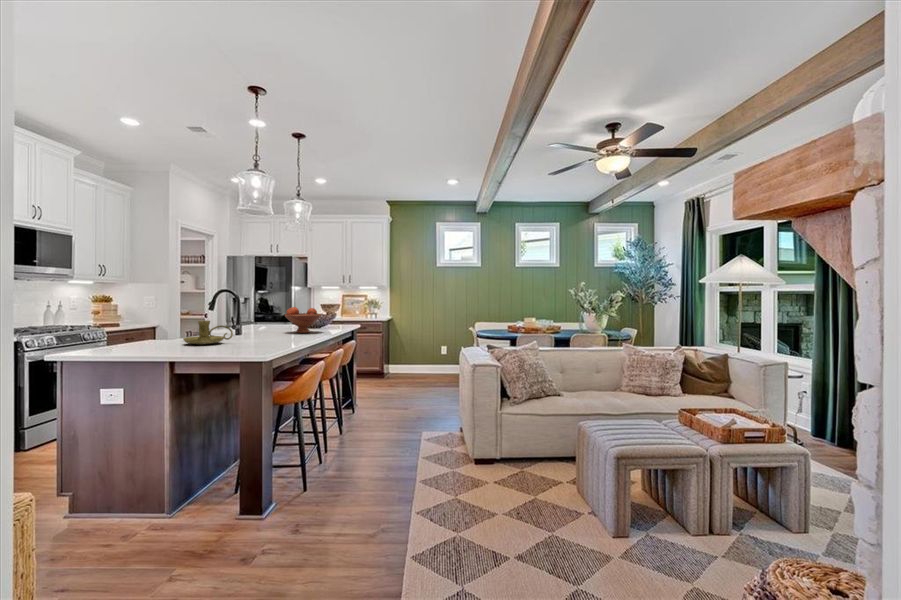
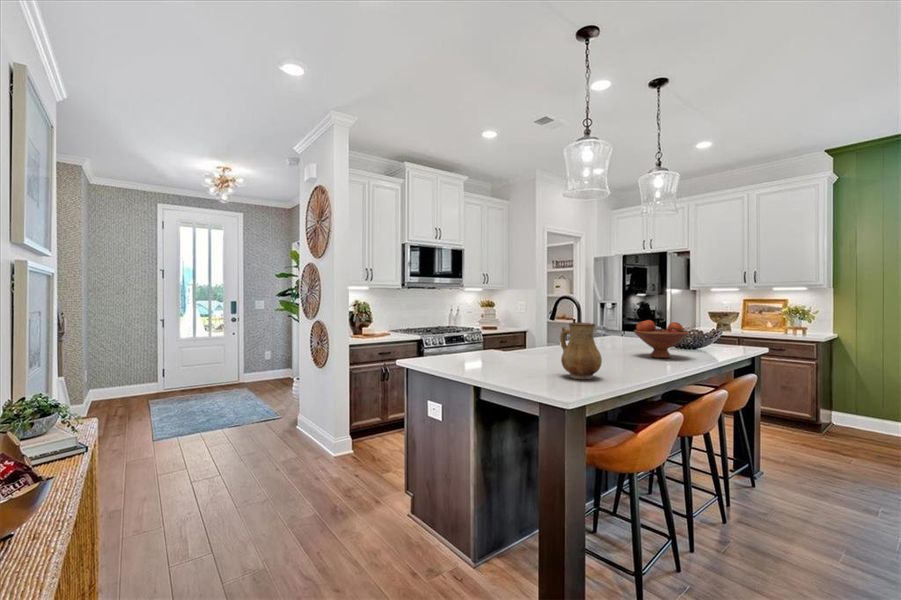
ceramic pitcher: none [243,307,276,347] -> present [560,322,602,379]
candle holder: present [183,321,233,345] -> none [503,336,554,365]

